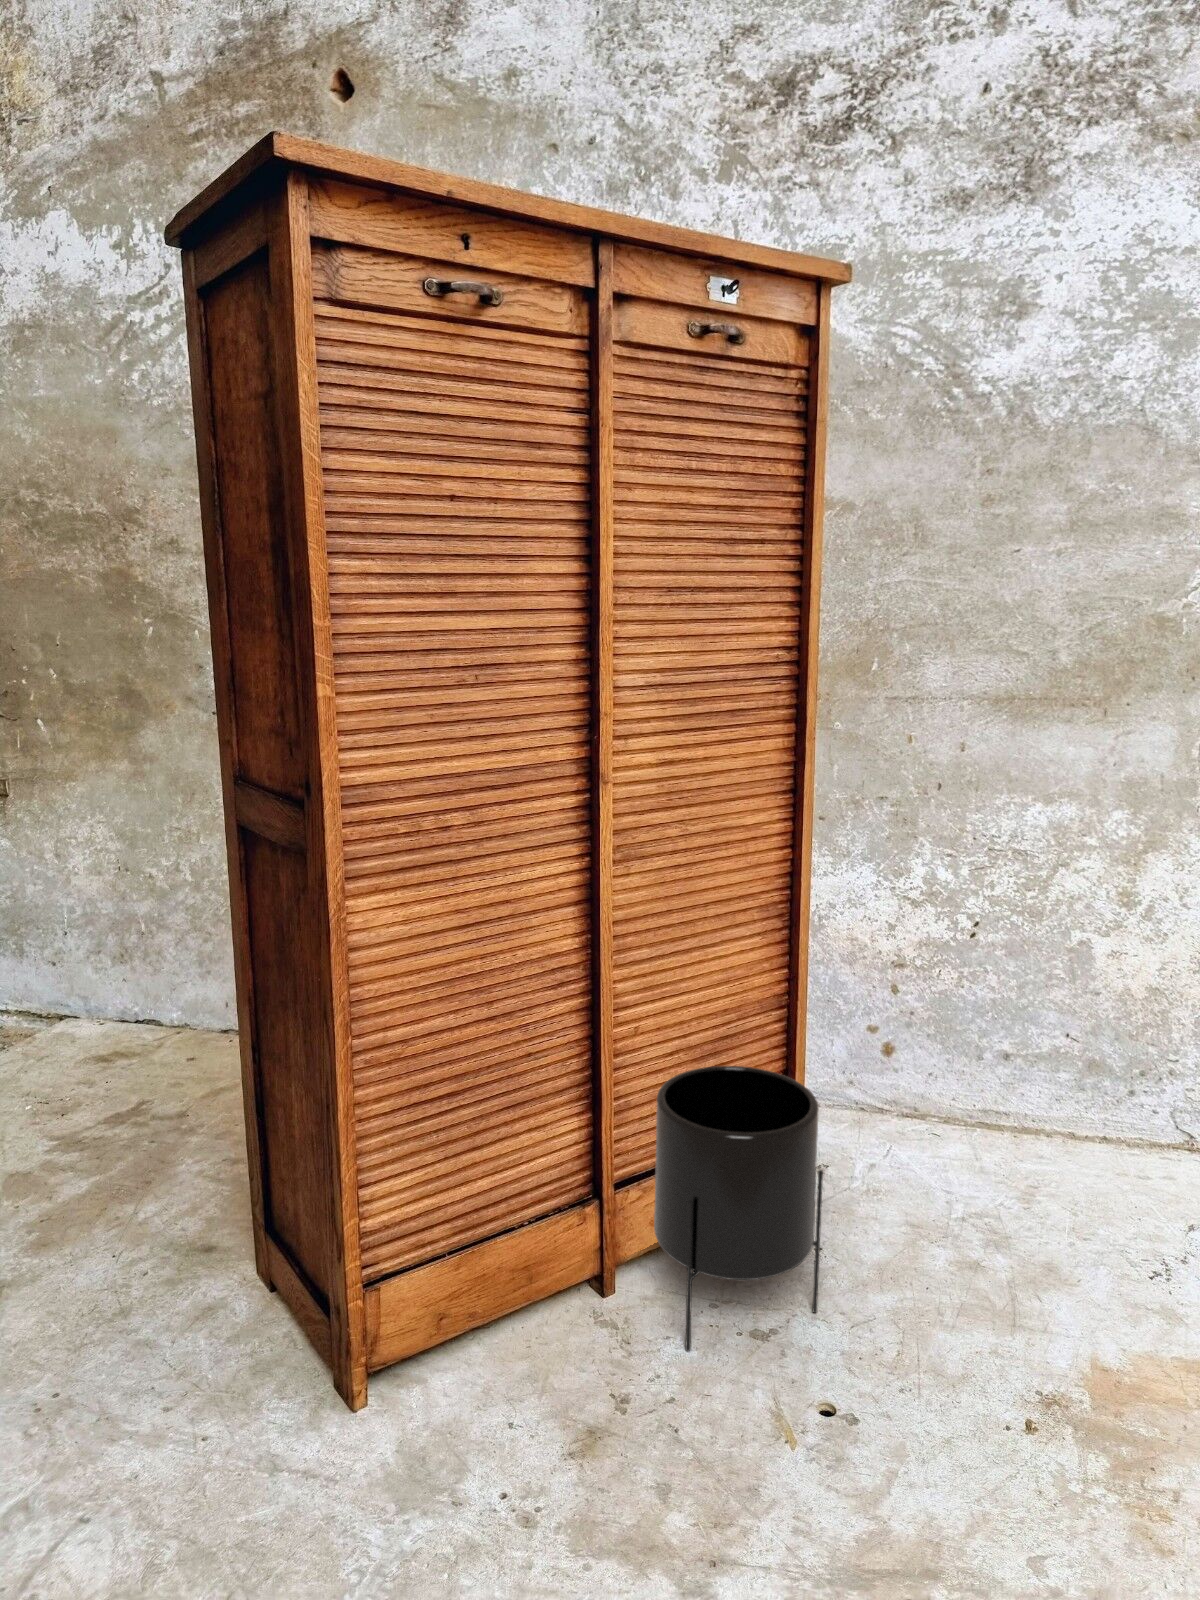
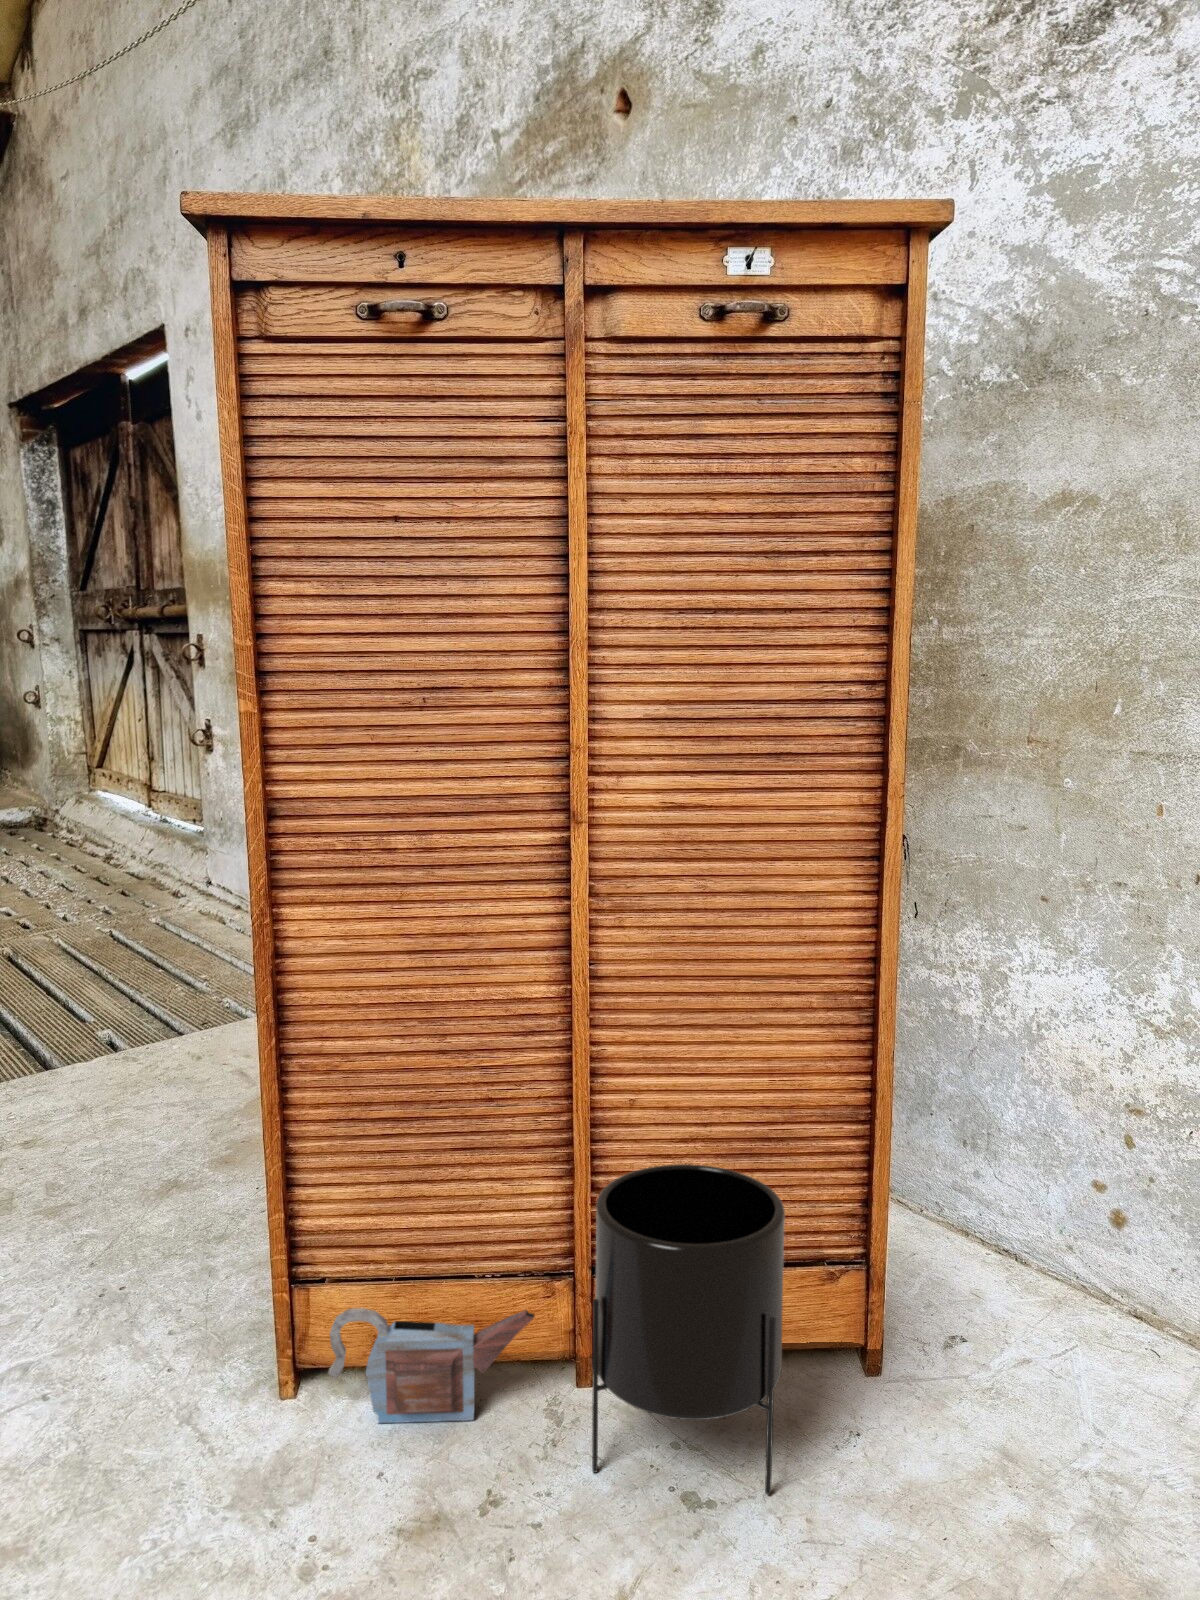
watering can: none [426,1236,595,1391] -> present [328,1308,535,1423]

